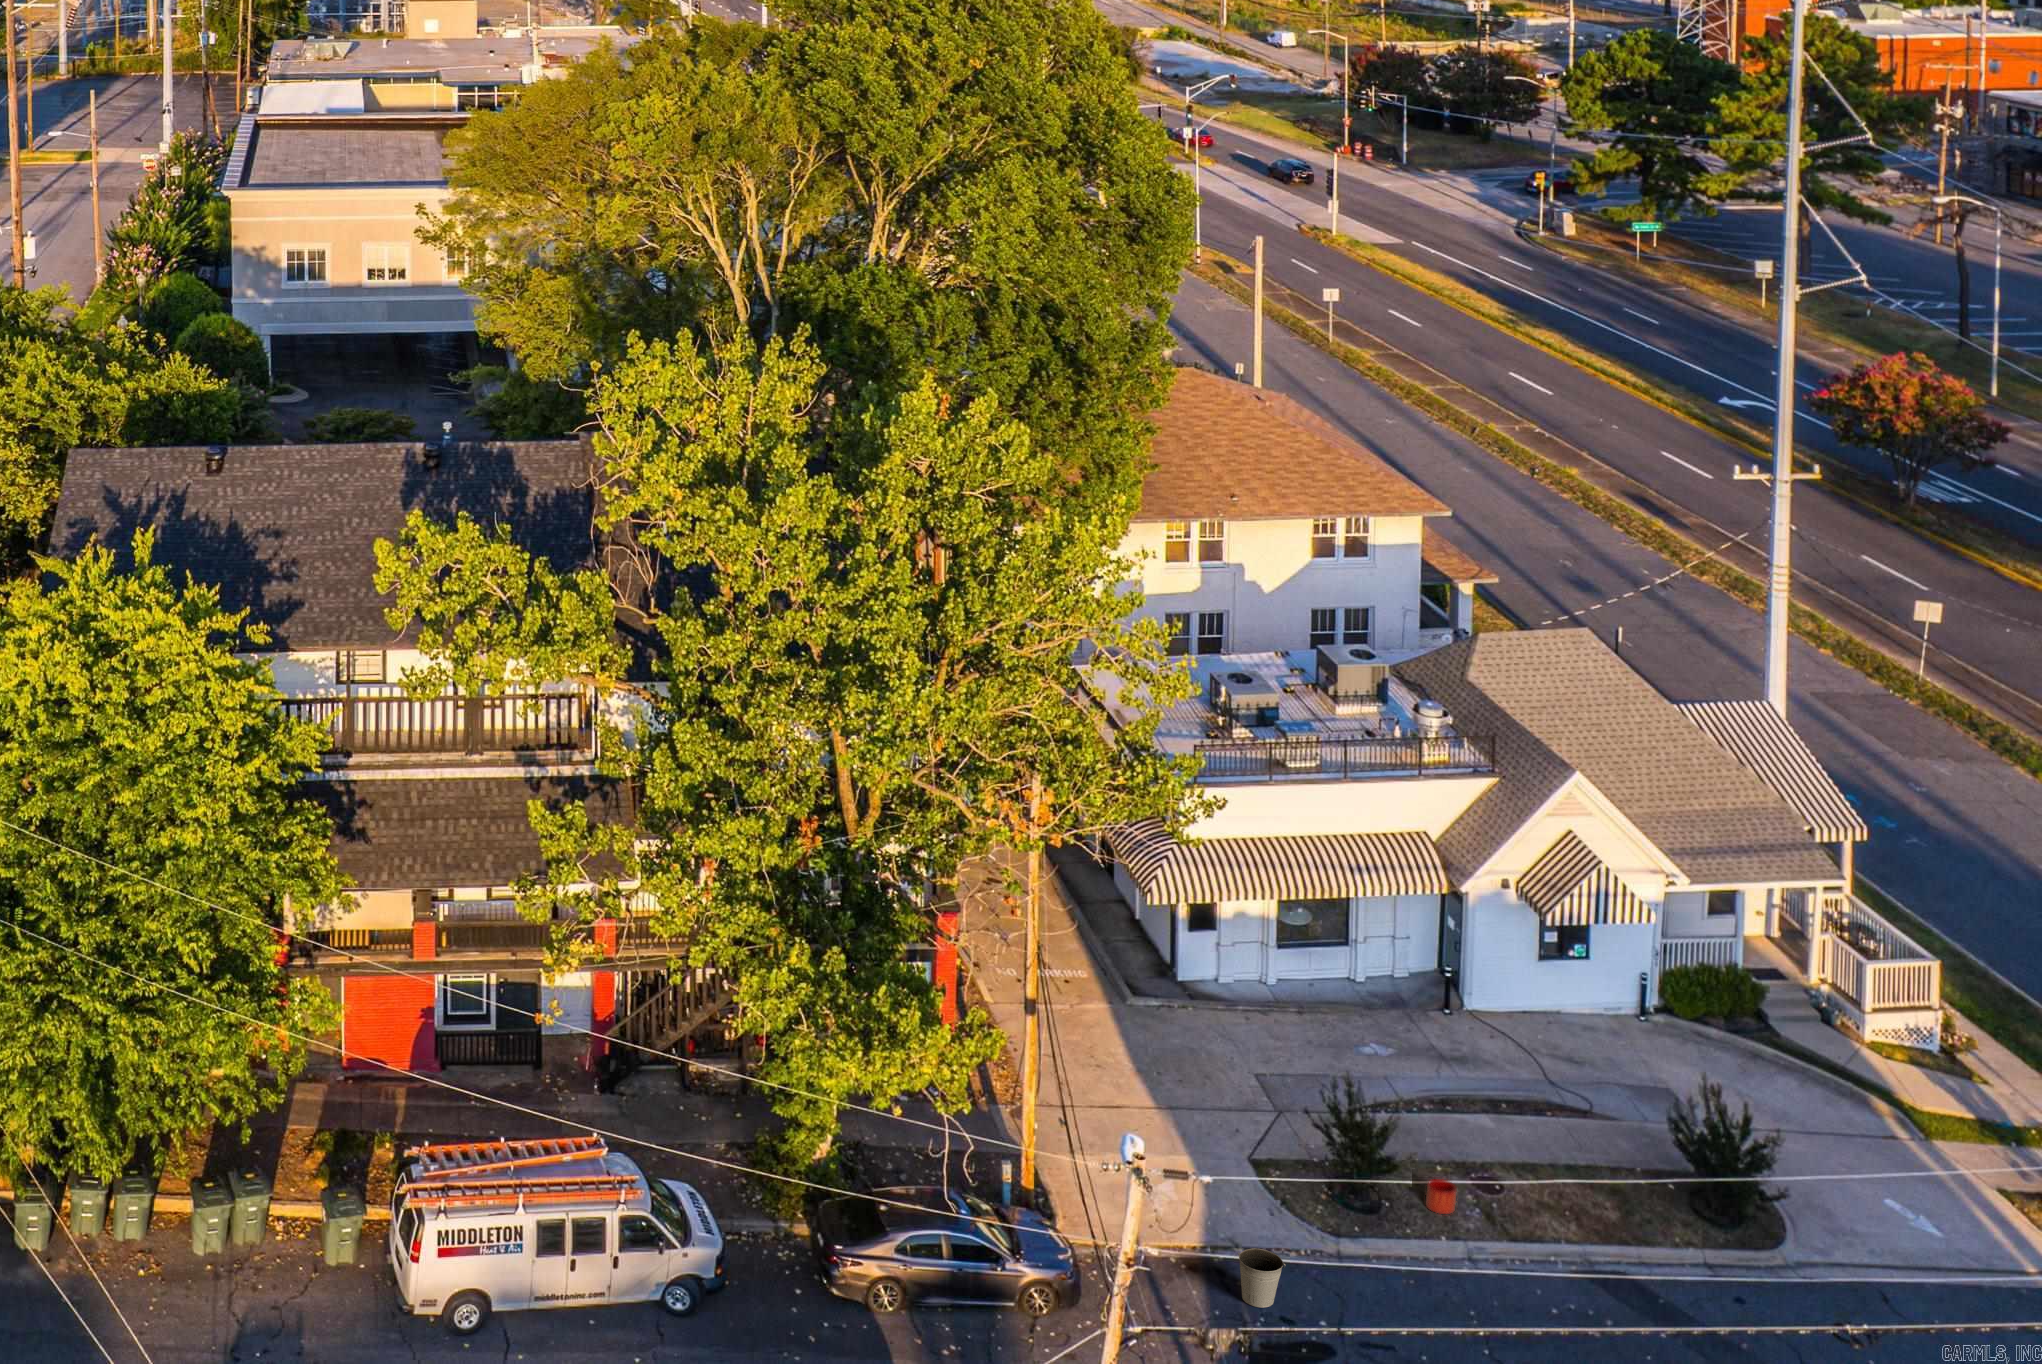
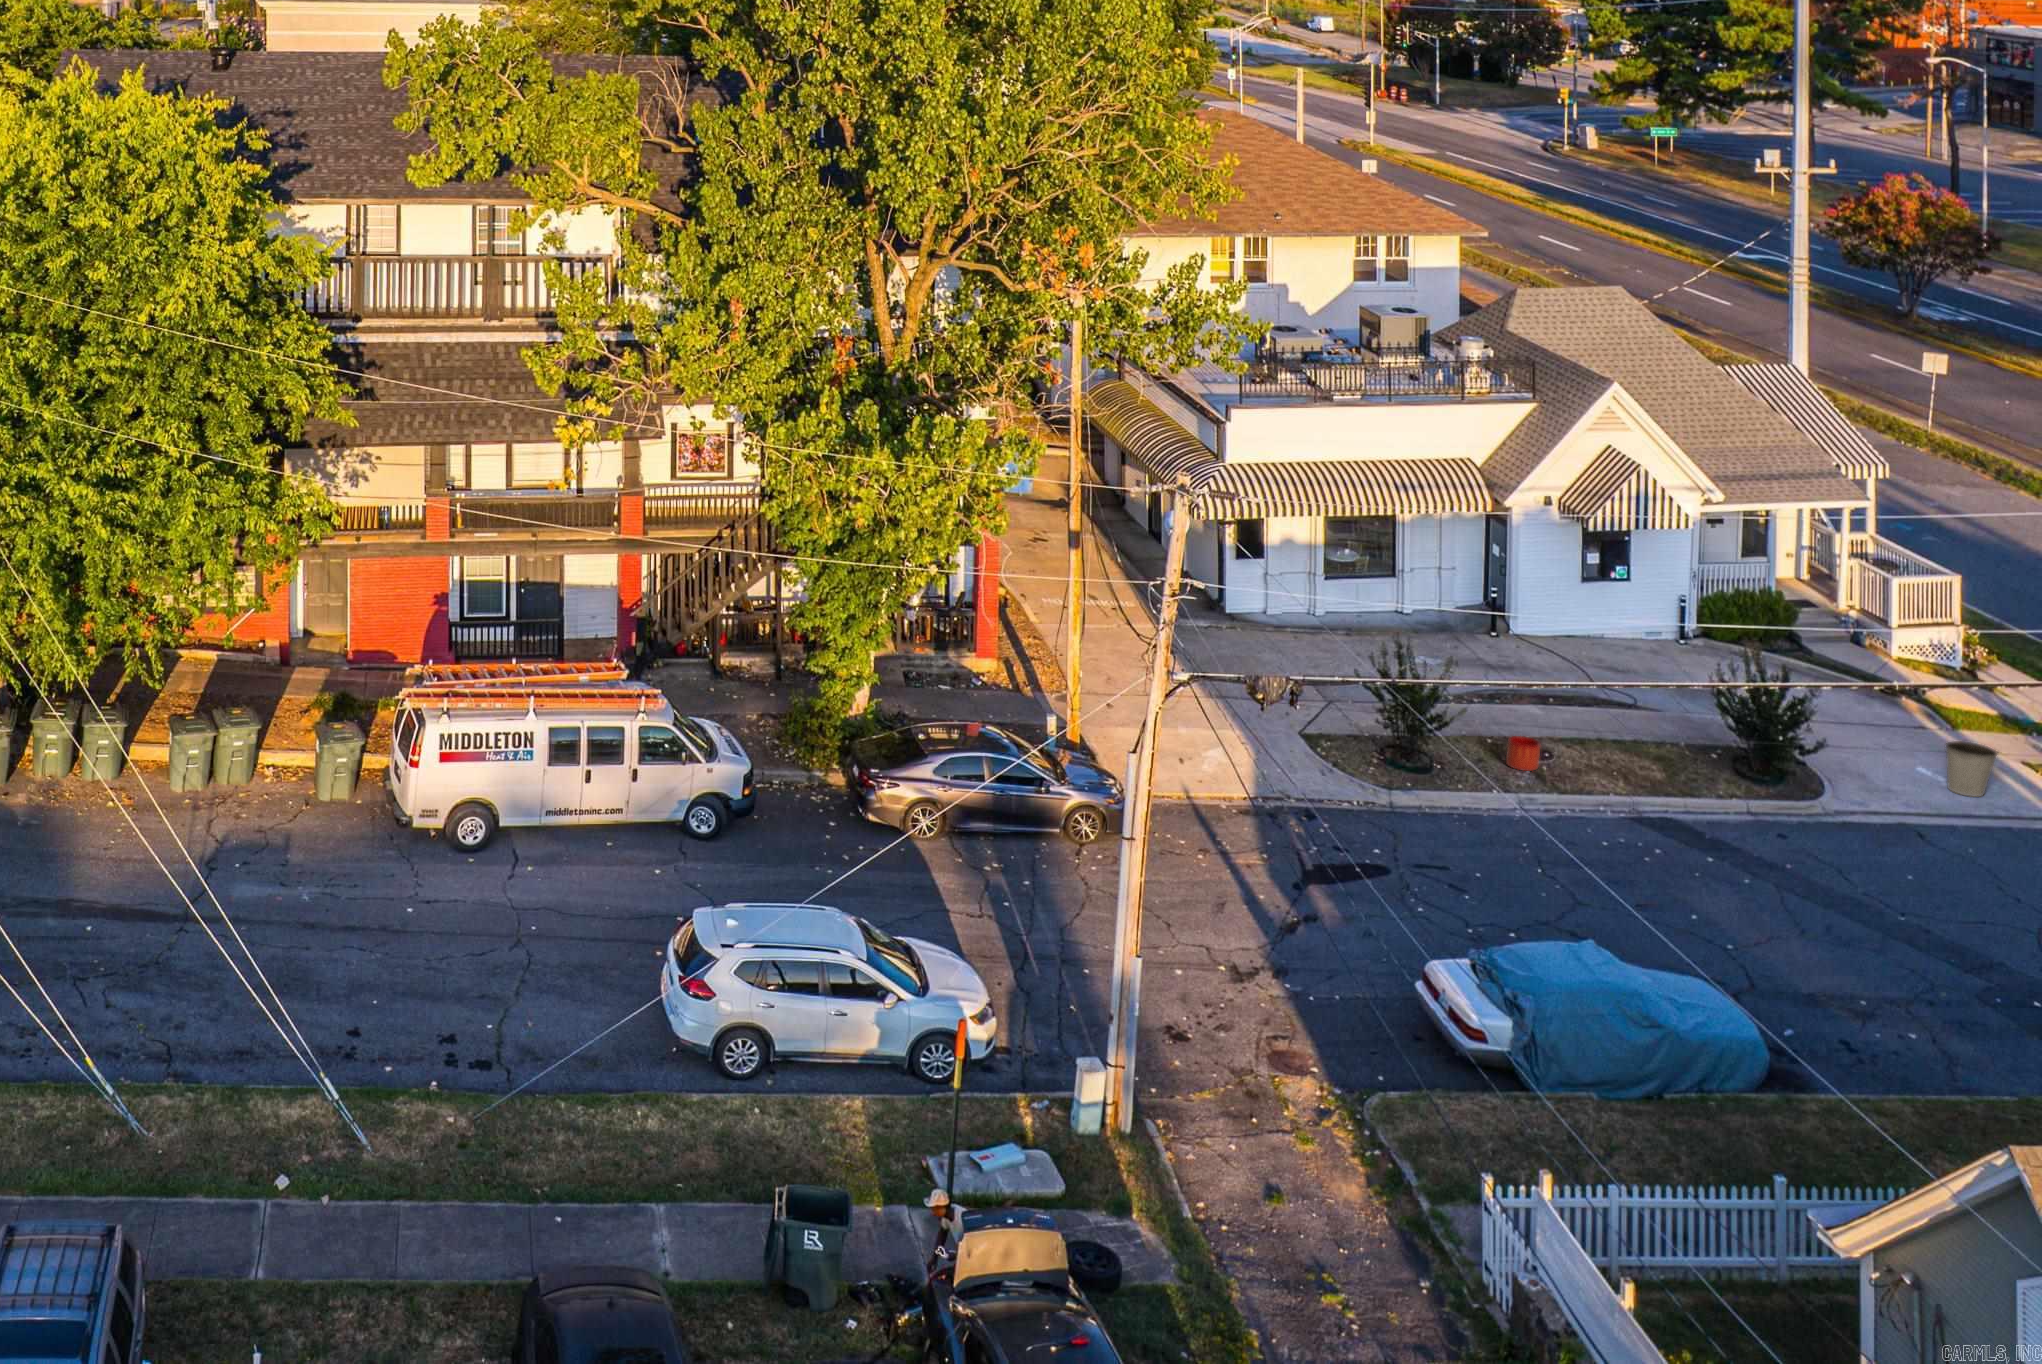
bucket: present [1238,1249,1285,1308] -> present [1946,741,1999,797]

